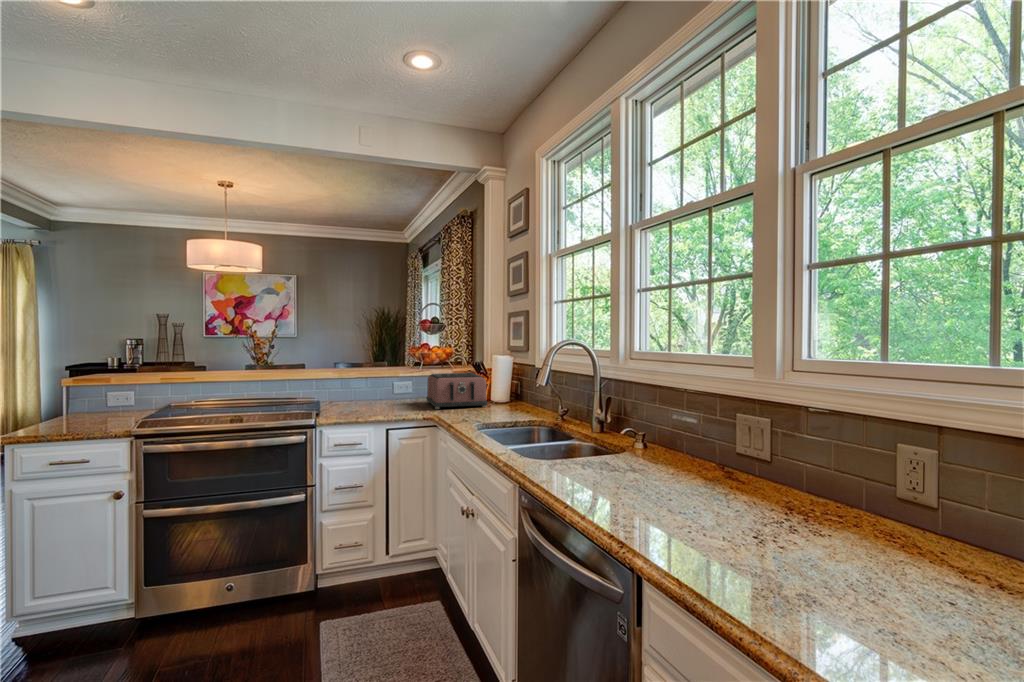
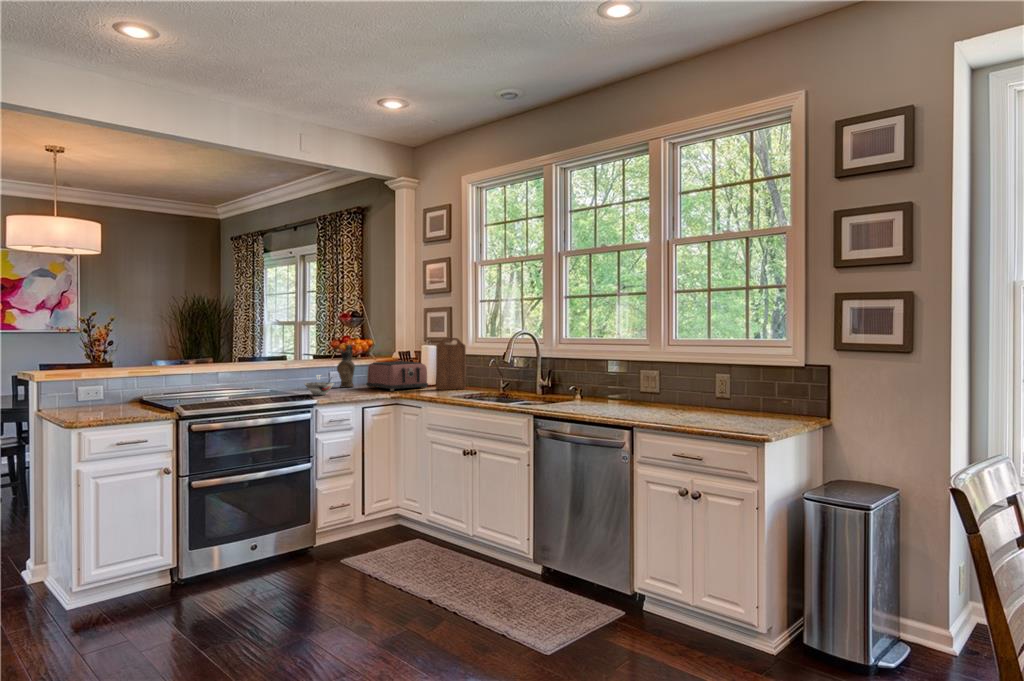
cutting board: none [491,346,523,413] -> present [436,338,466,389]
ceramic pitcher: none [402,353,424,400] -> present [337,345,355,387]
bowl: none [338,387,373,410] -> present [305,375,334,395]

